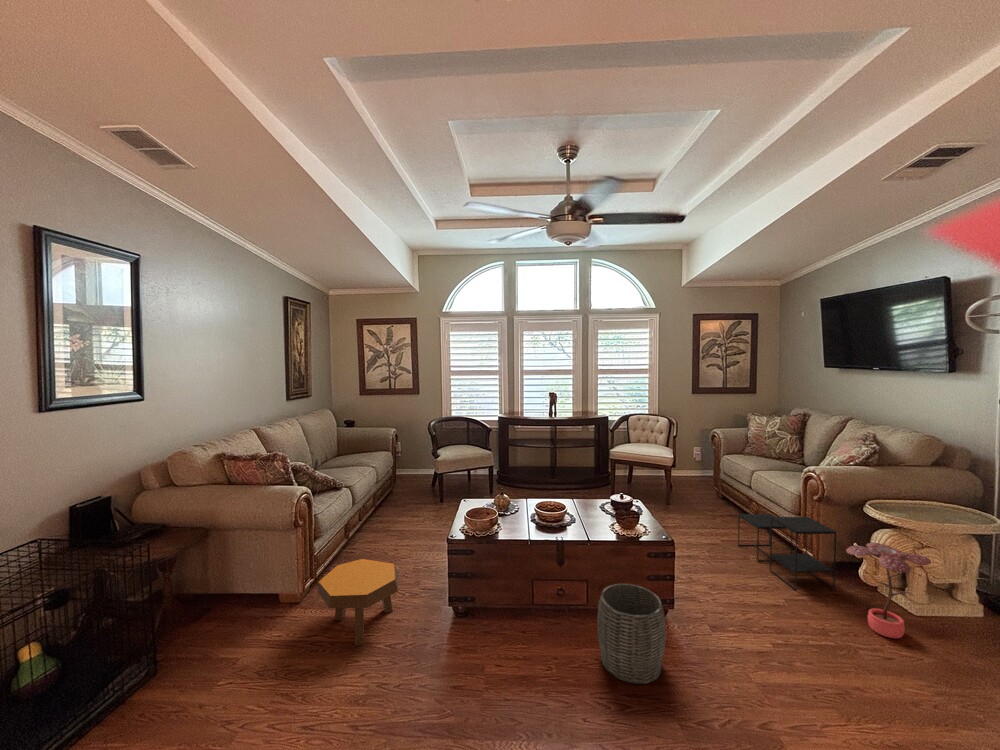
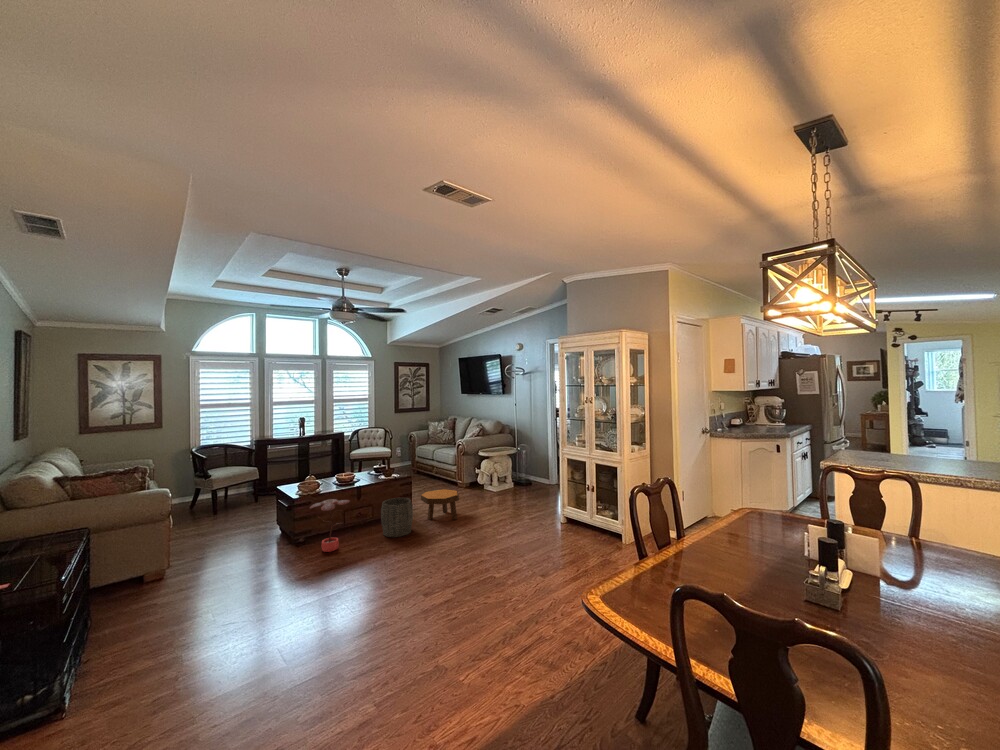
side table: present [738,514,836,590] -> none [430,463,471,496]
potted plant: present [846,543,931,638] -> present [310,499,349,552]
footstool: present [318,559,398,646] -> present [421,489,459,520]

